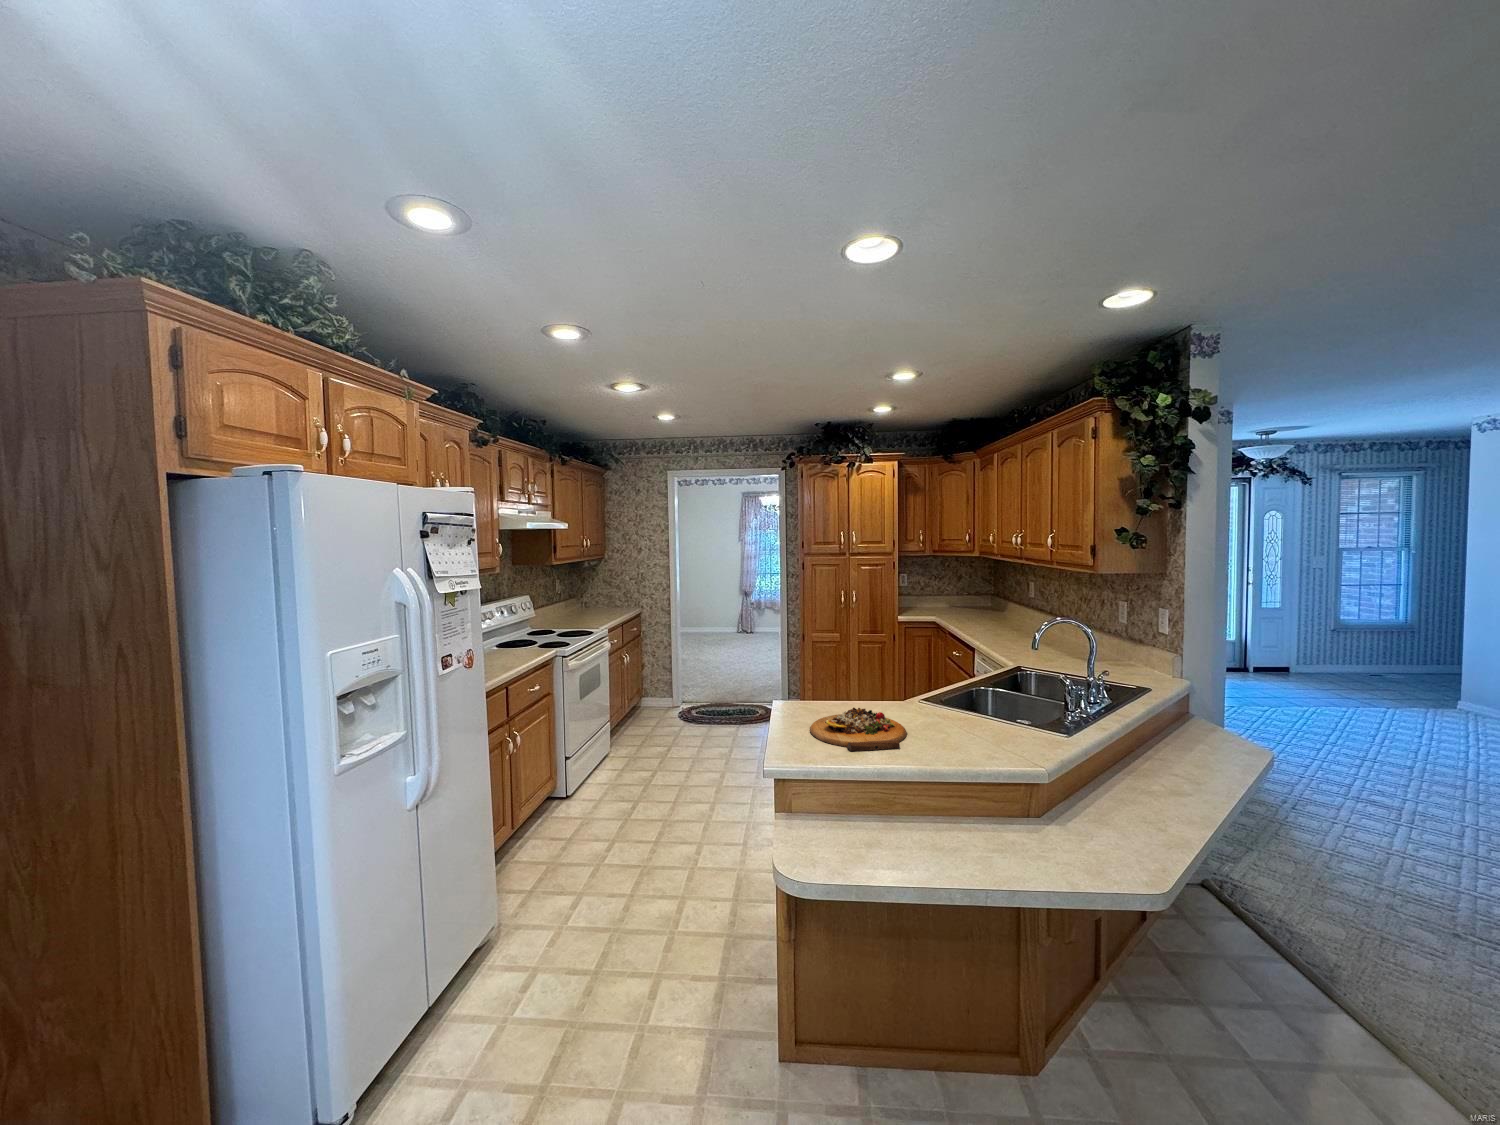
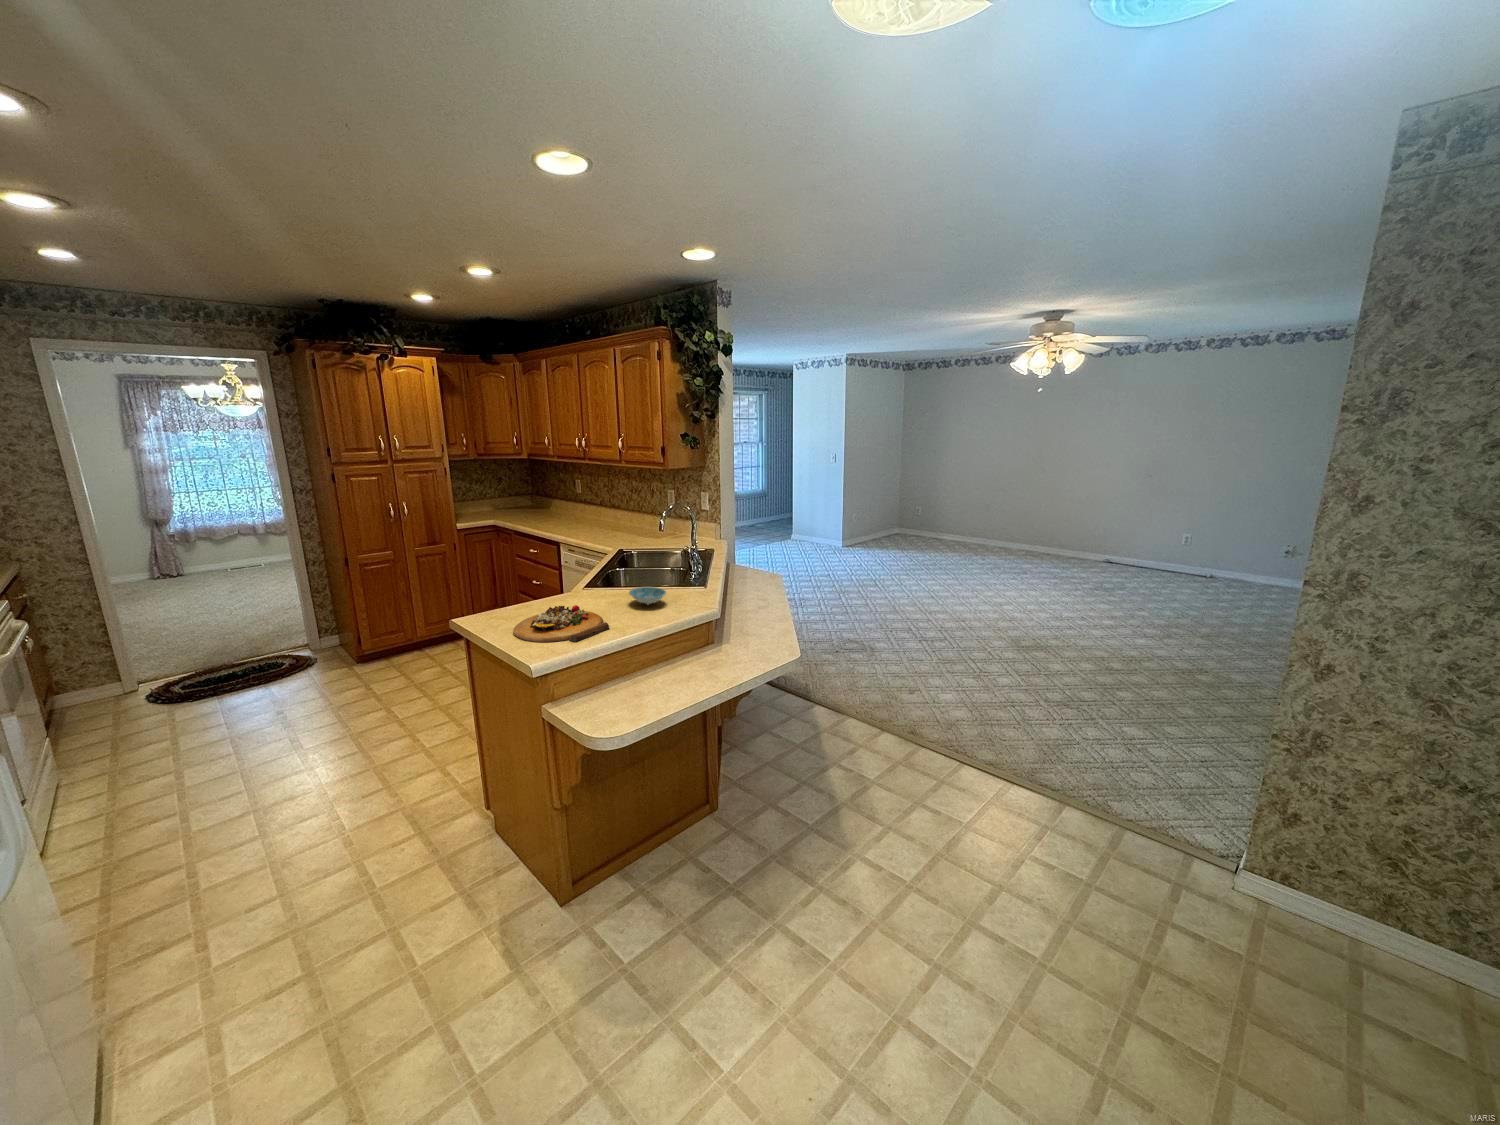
ceramic bowl: none [954,711,1002,735] -> present [629,587,666,604]

